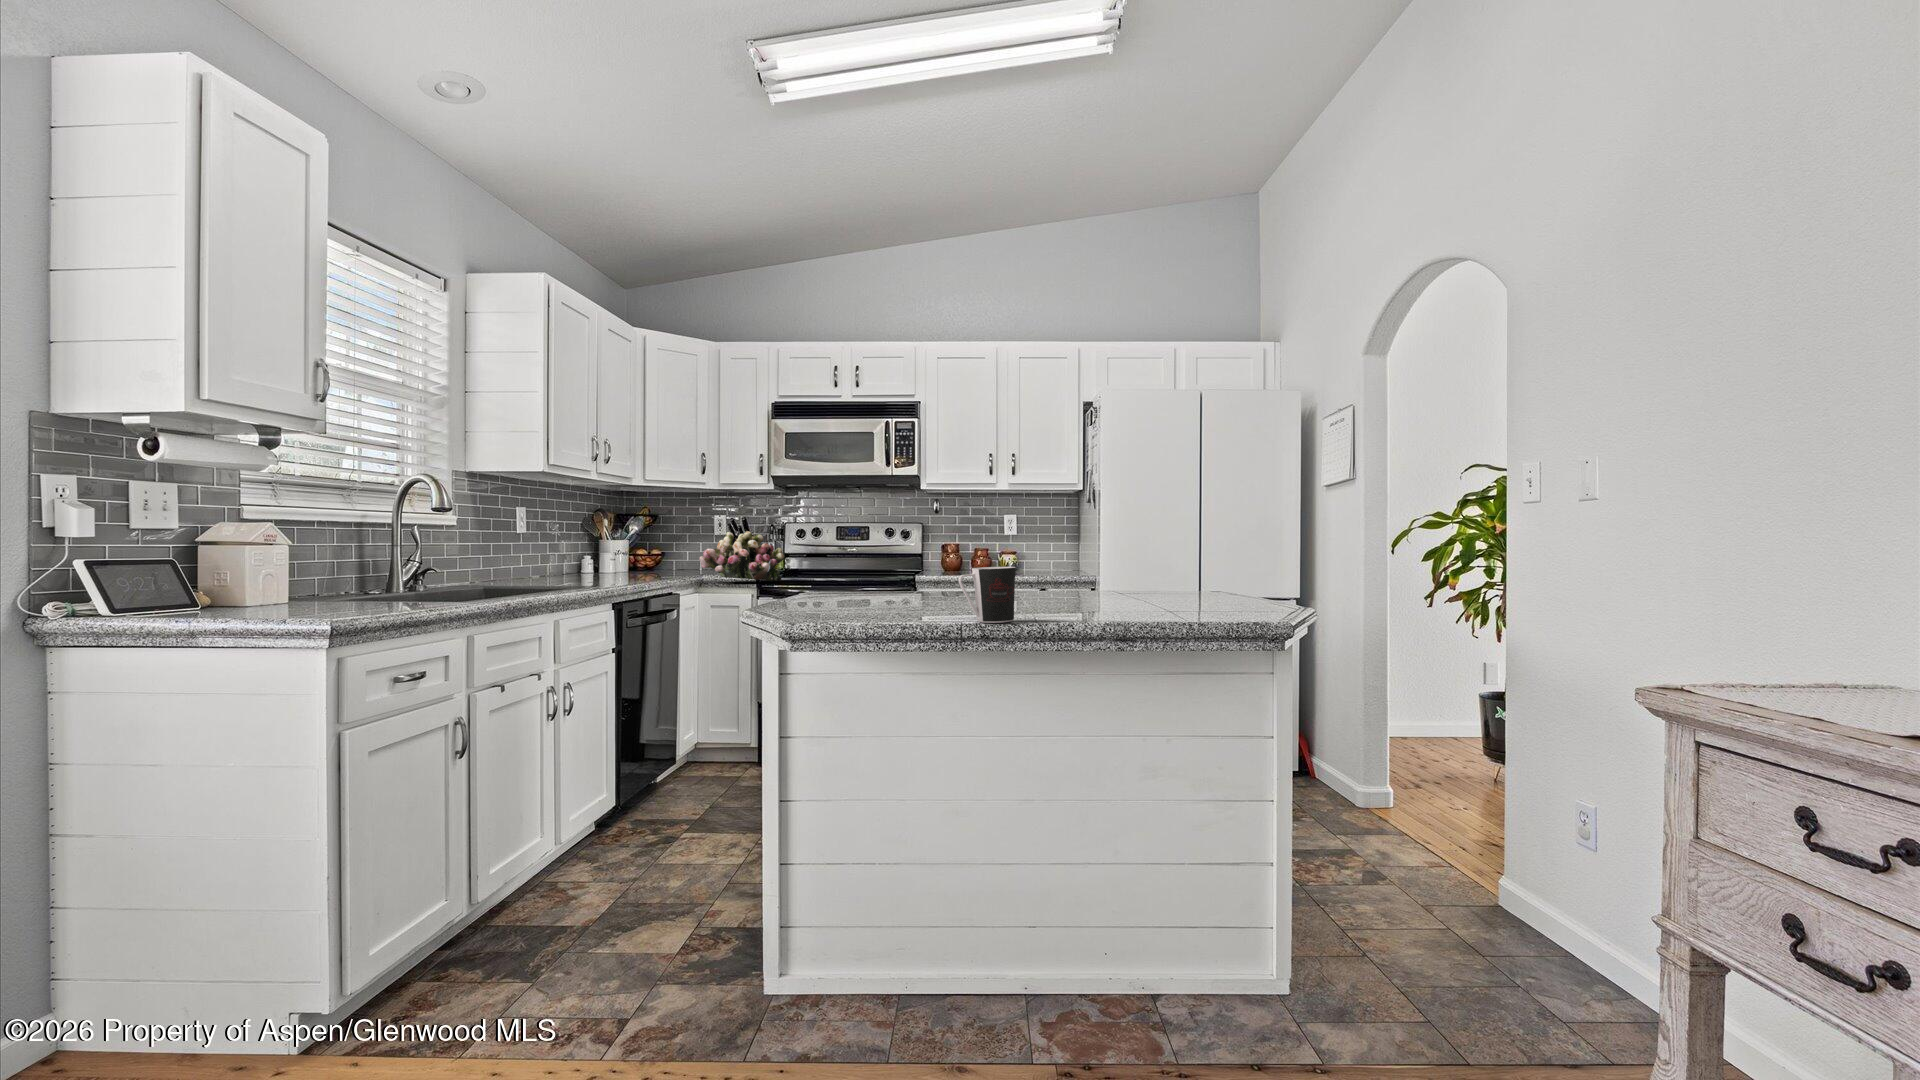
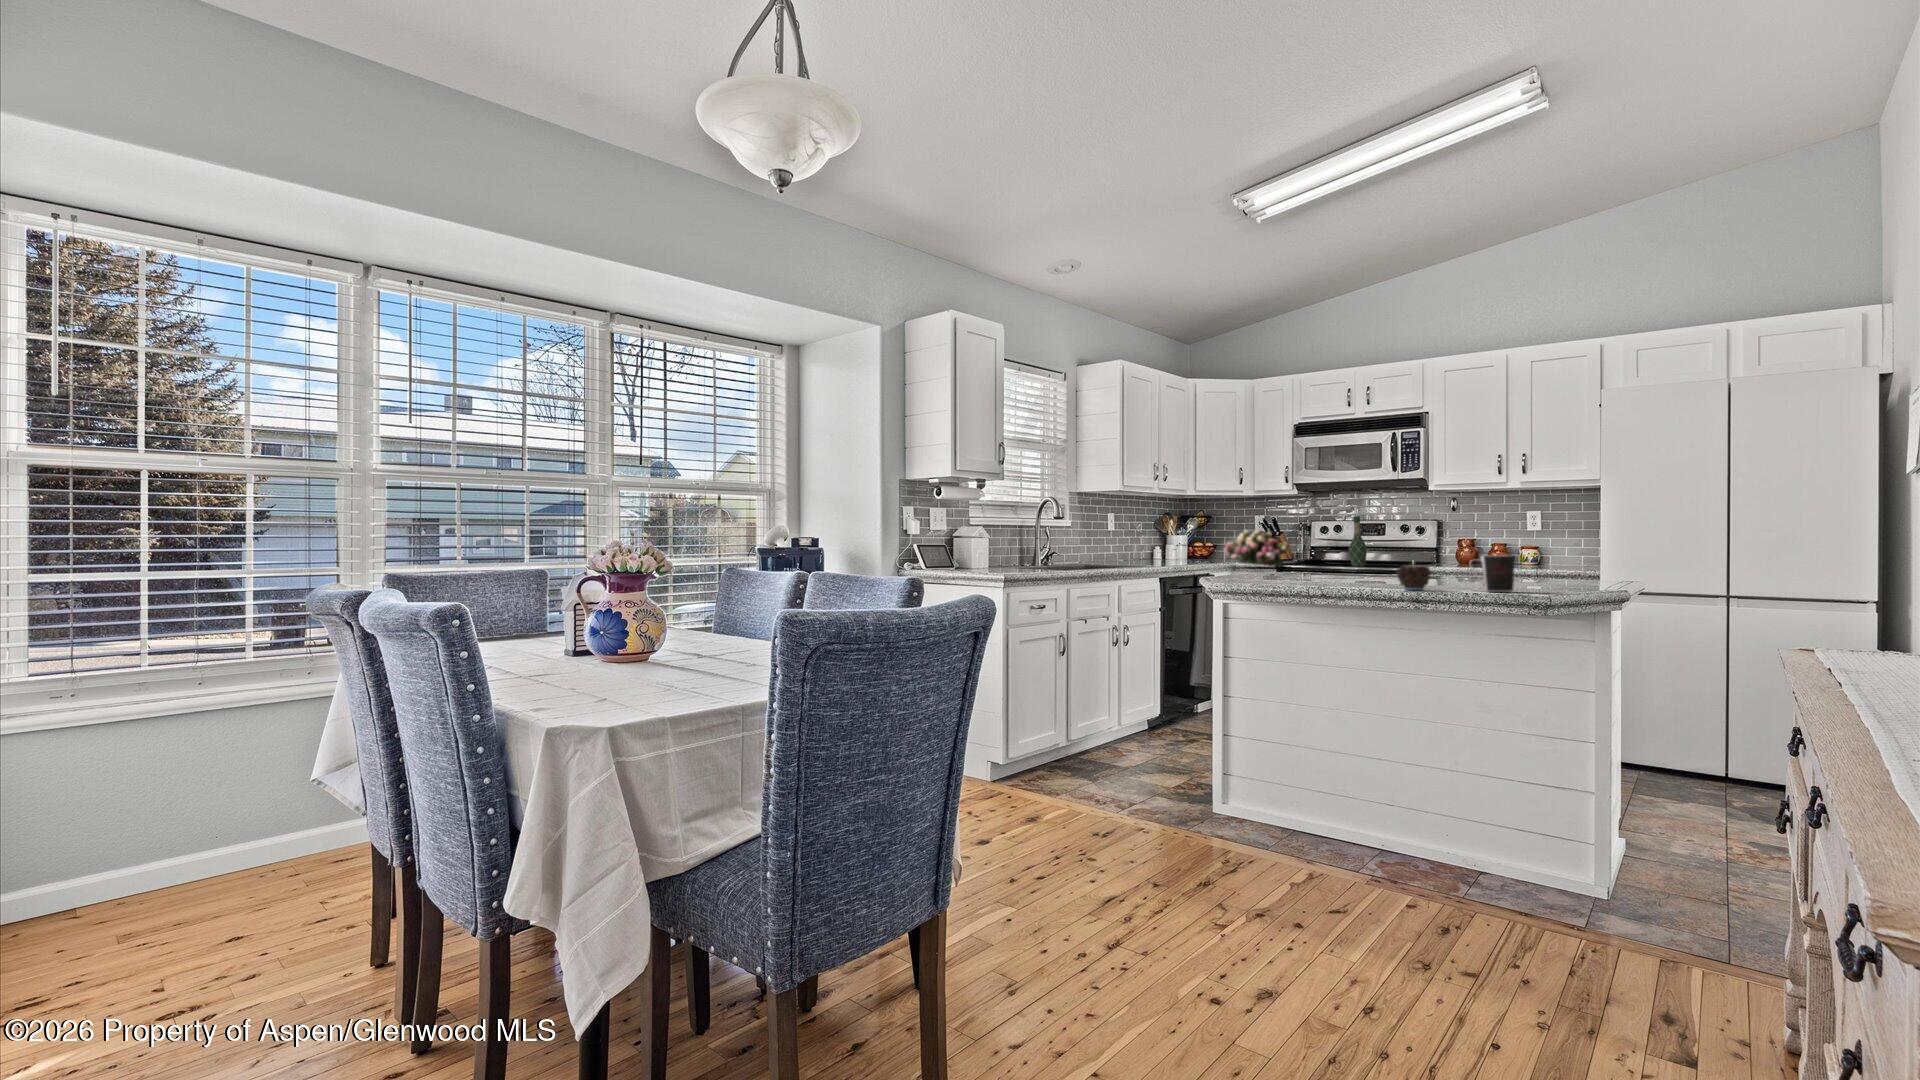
wine bottle: none [838,517,857,577] -> present [1349,516,1367,567]
coffee cup: present [959,567,1016,623] -> present [1476,555,1515,592]
candle: none [1092,576,1142,623] -> present [1397,565,1431,590]

